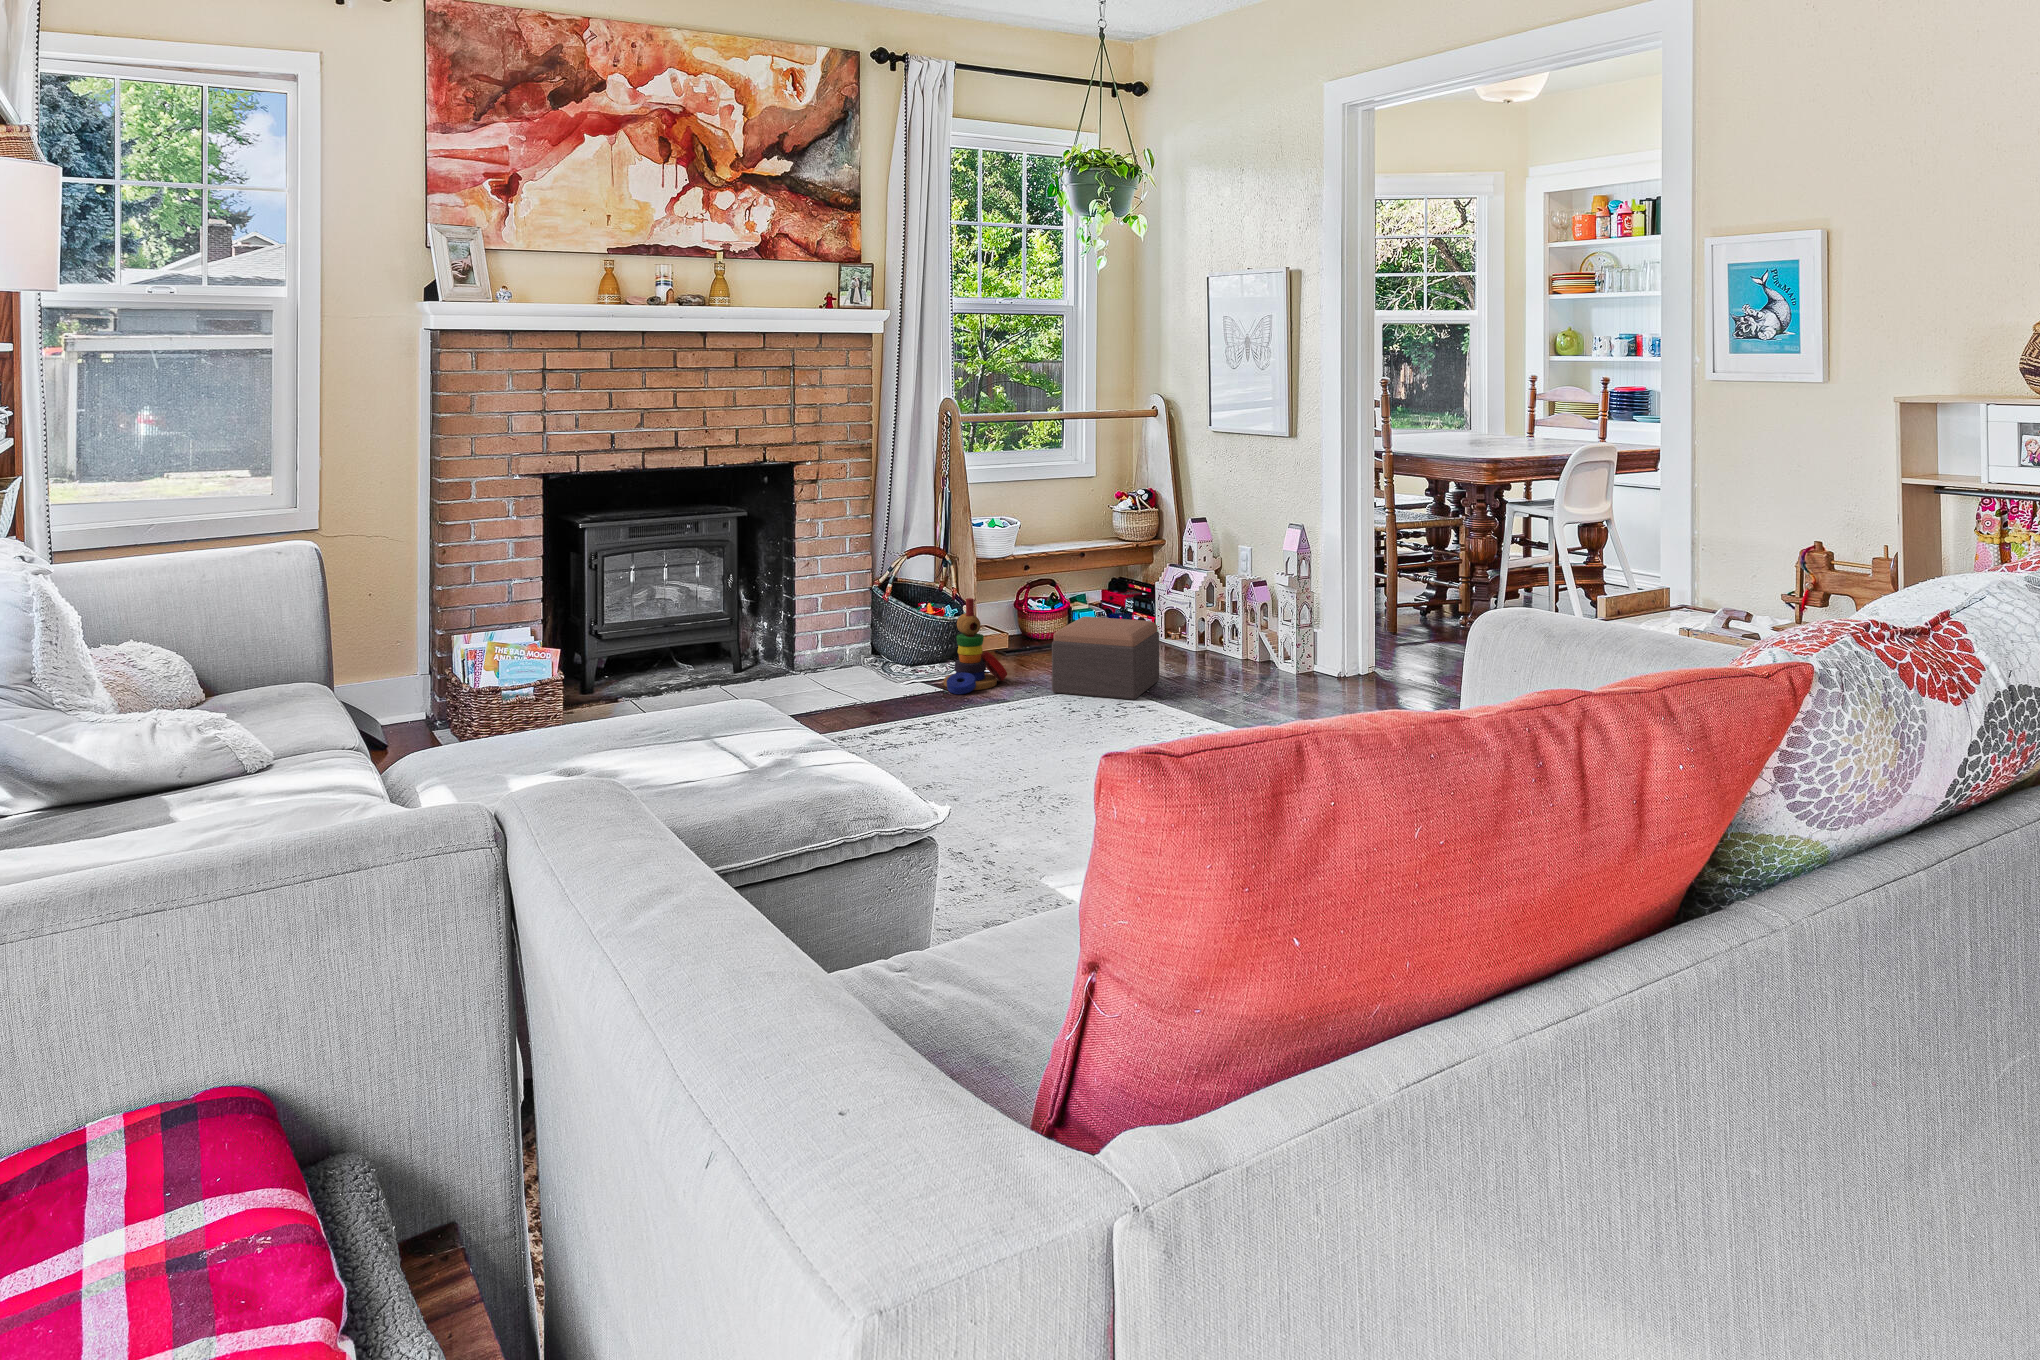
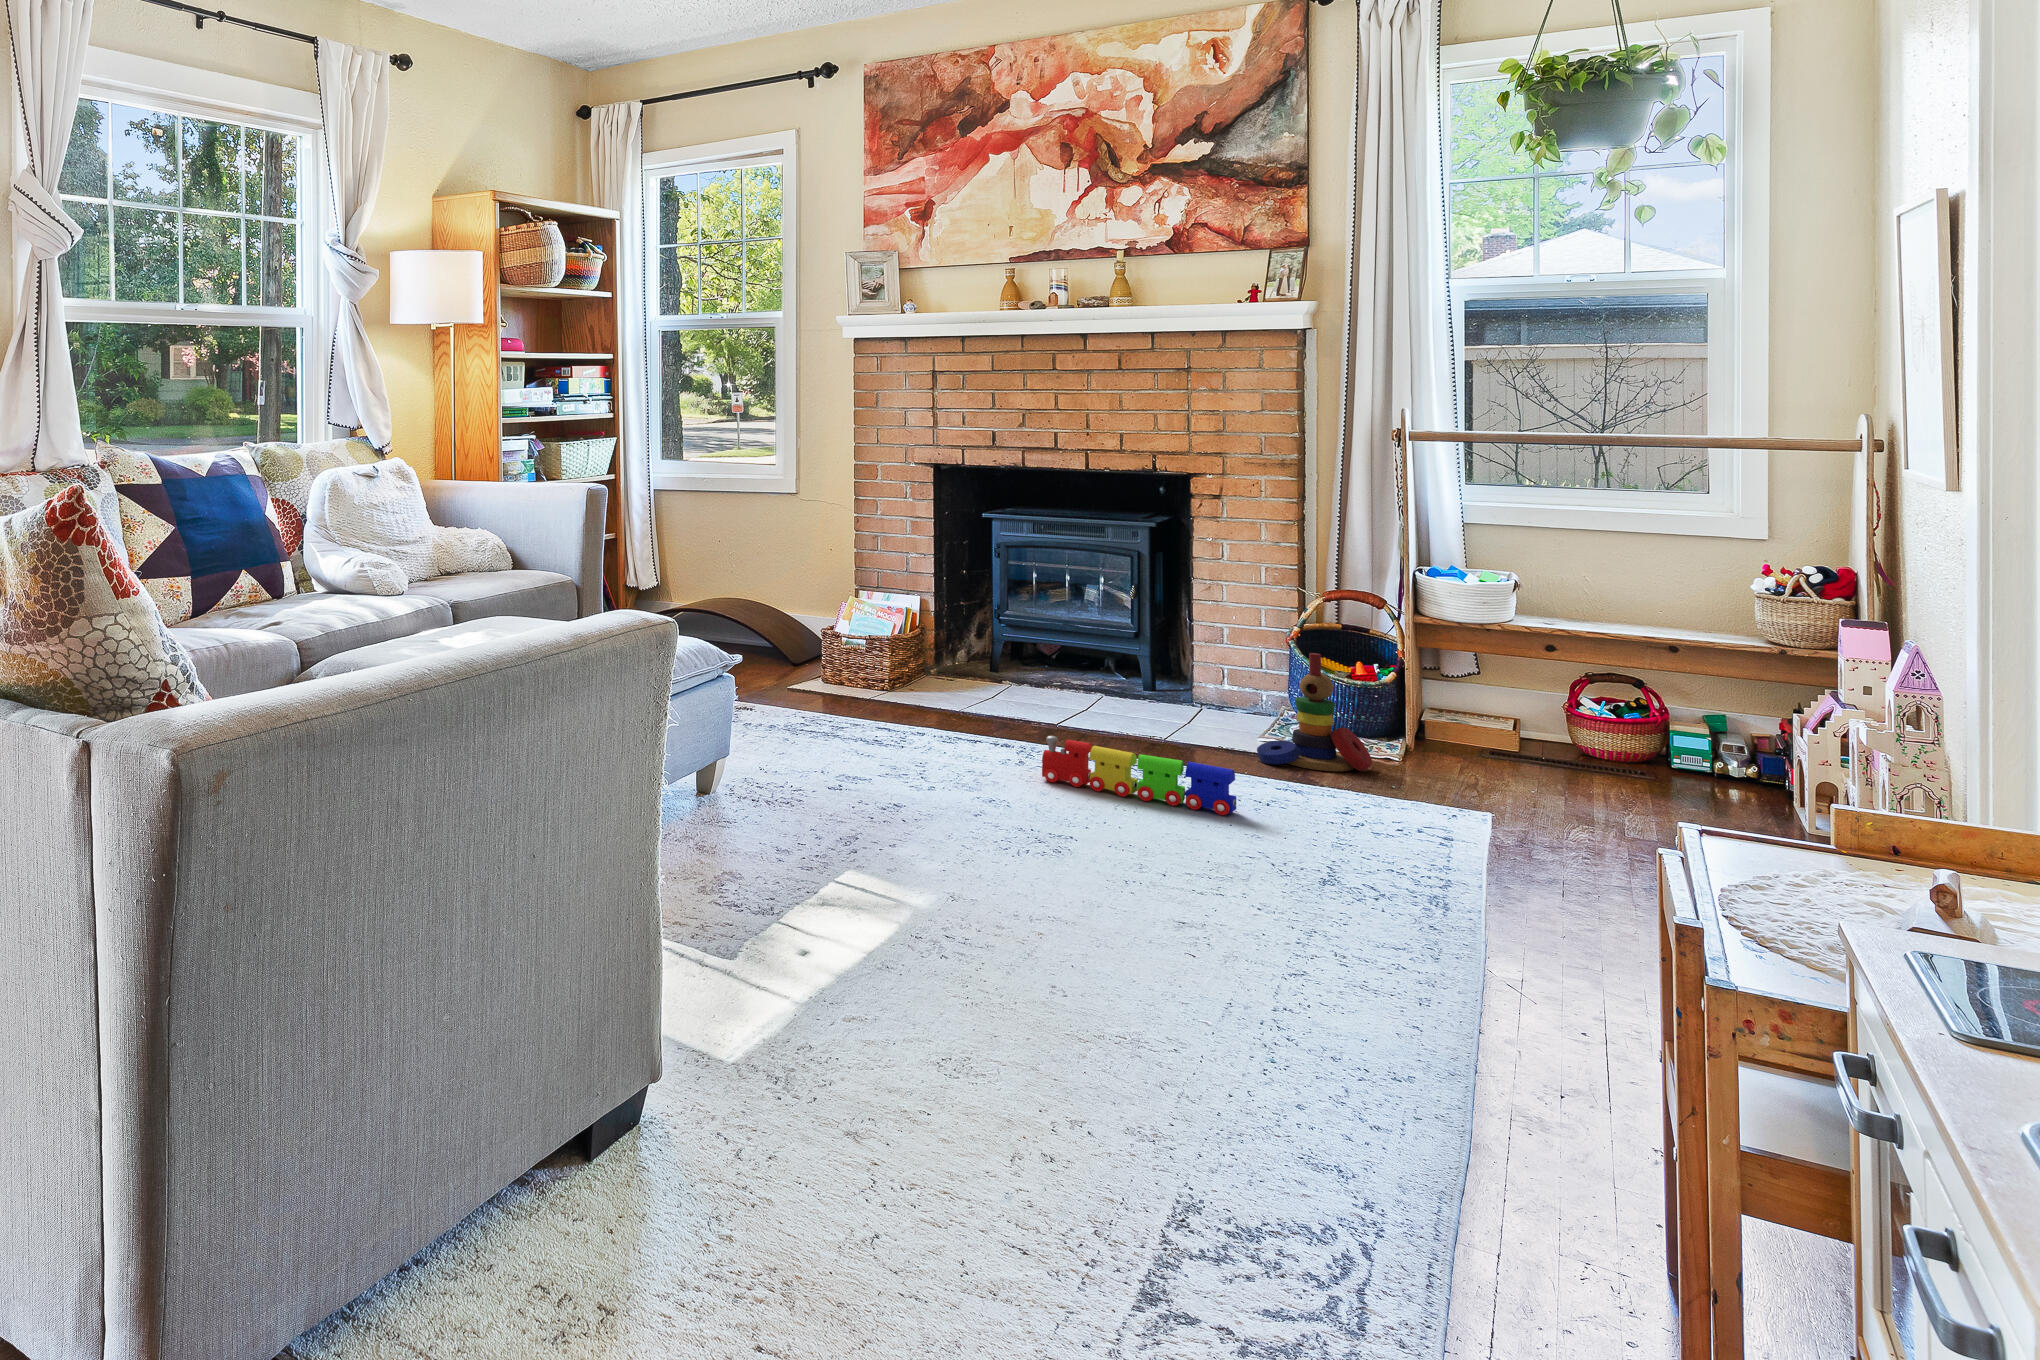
footstool: present [1052,617,1159,700] -> none [1377,713,1585,837]
toy train: none [927,697,1064,754] -> present [1042,736,1236,815]

